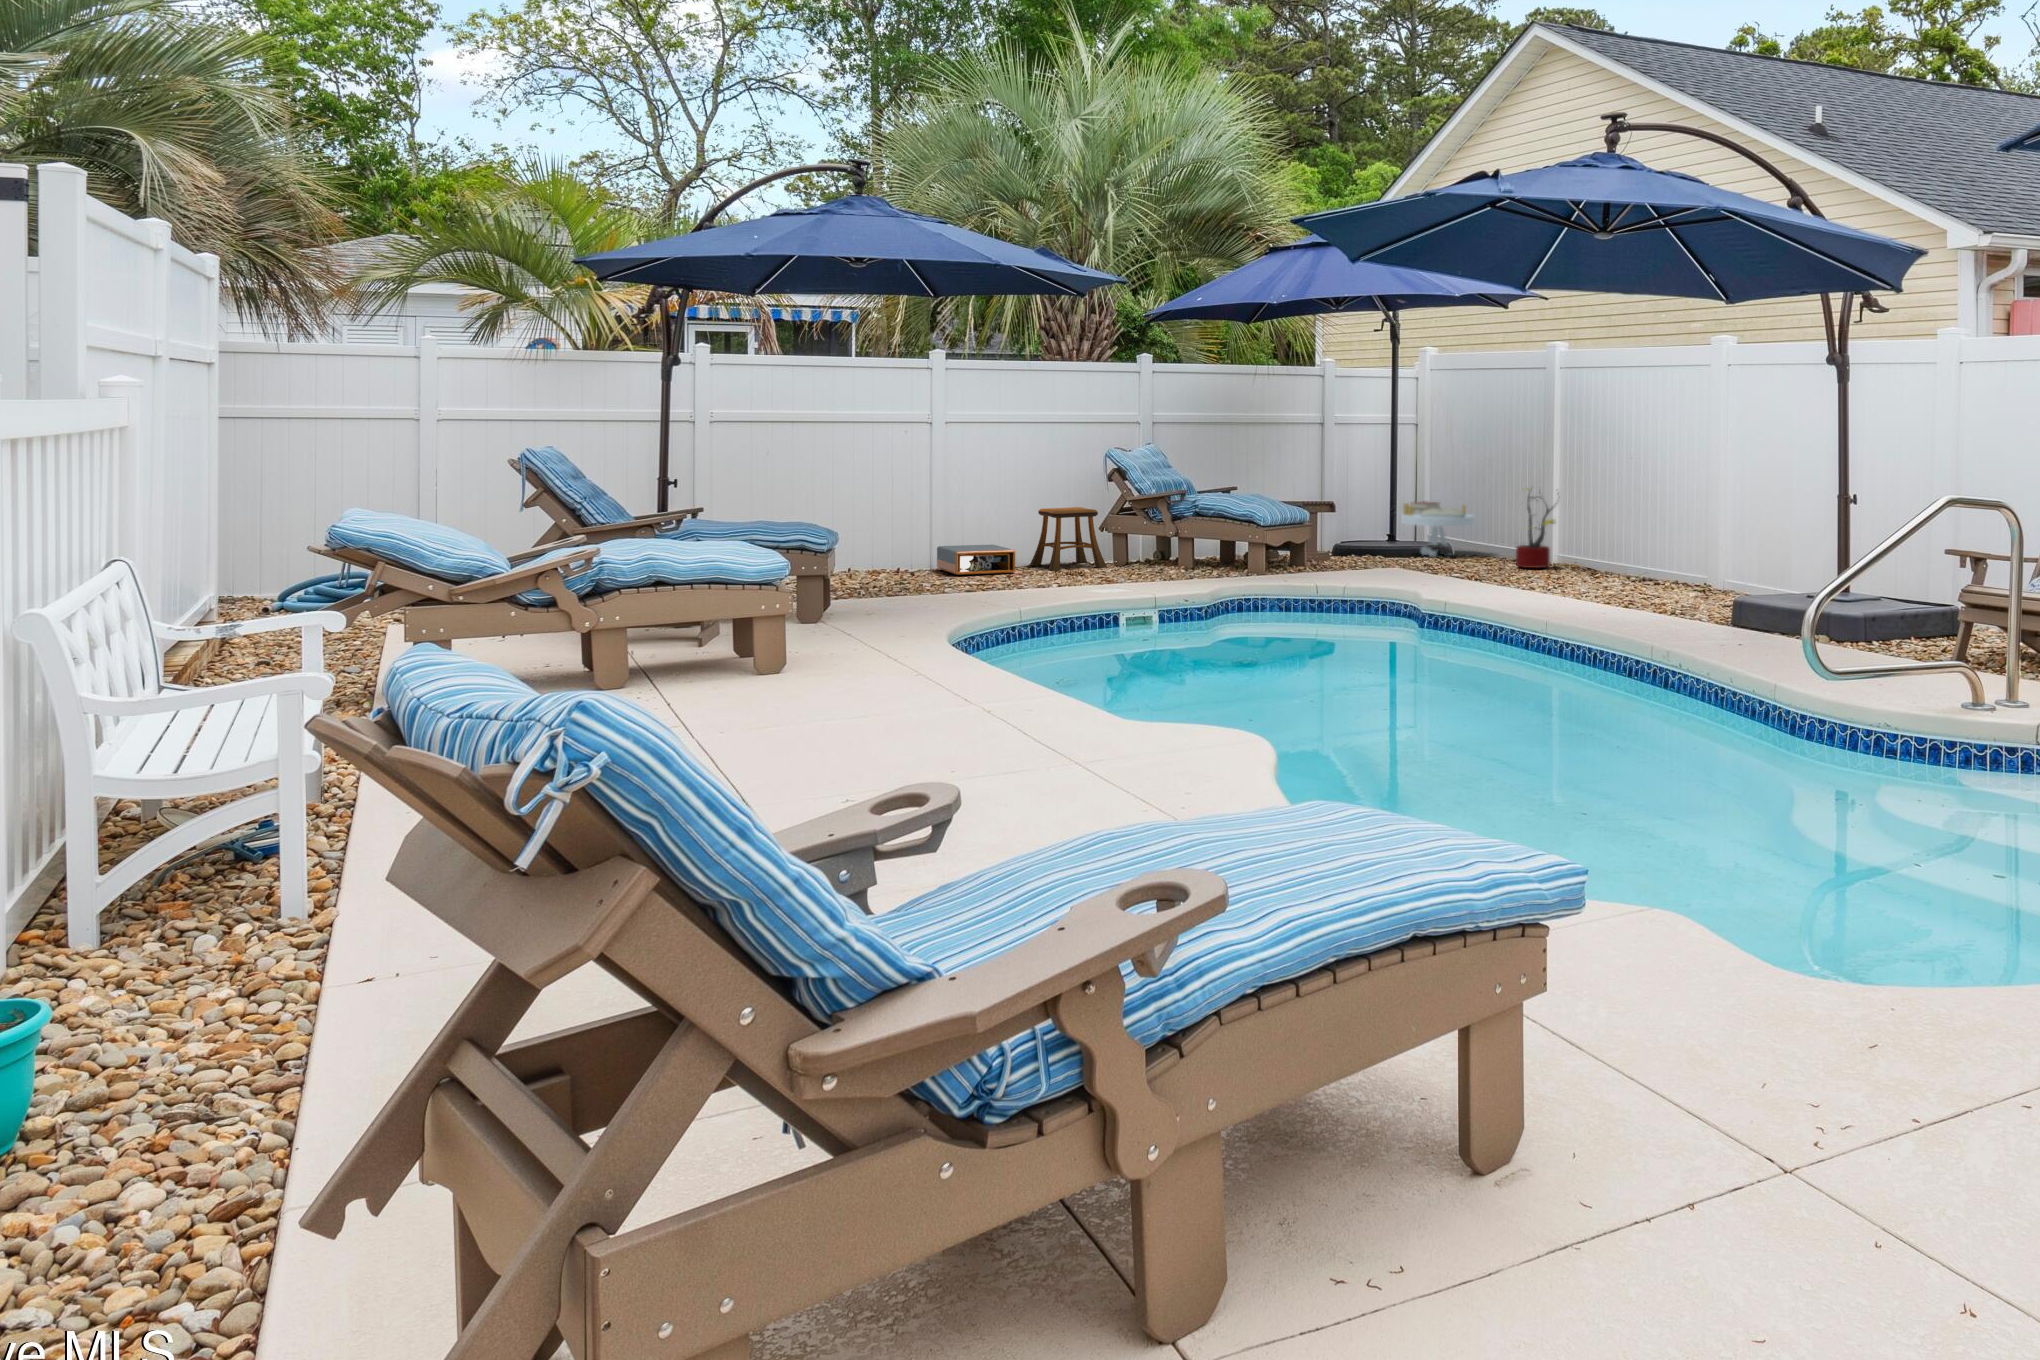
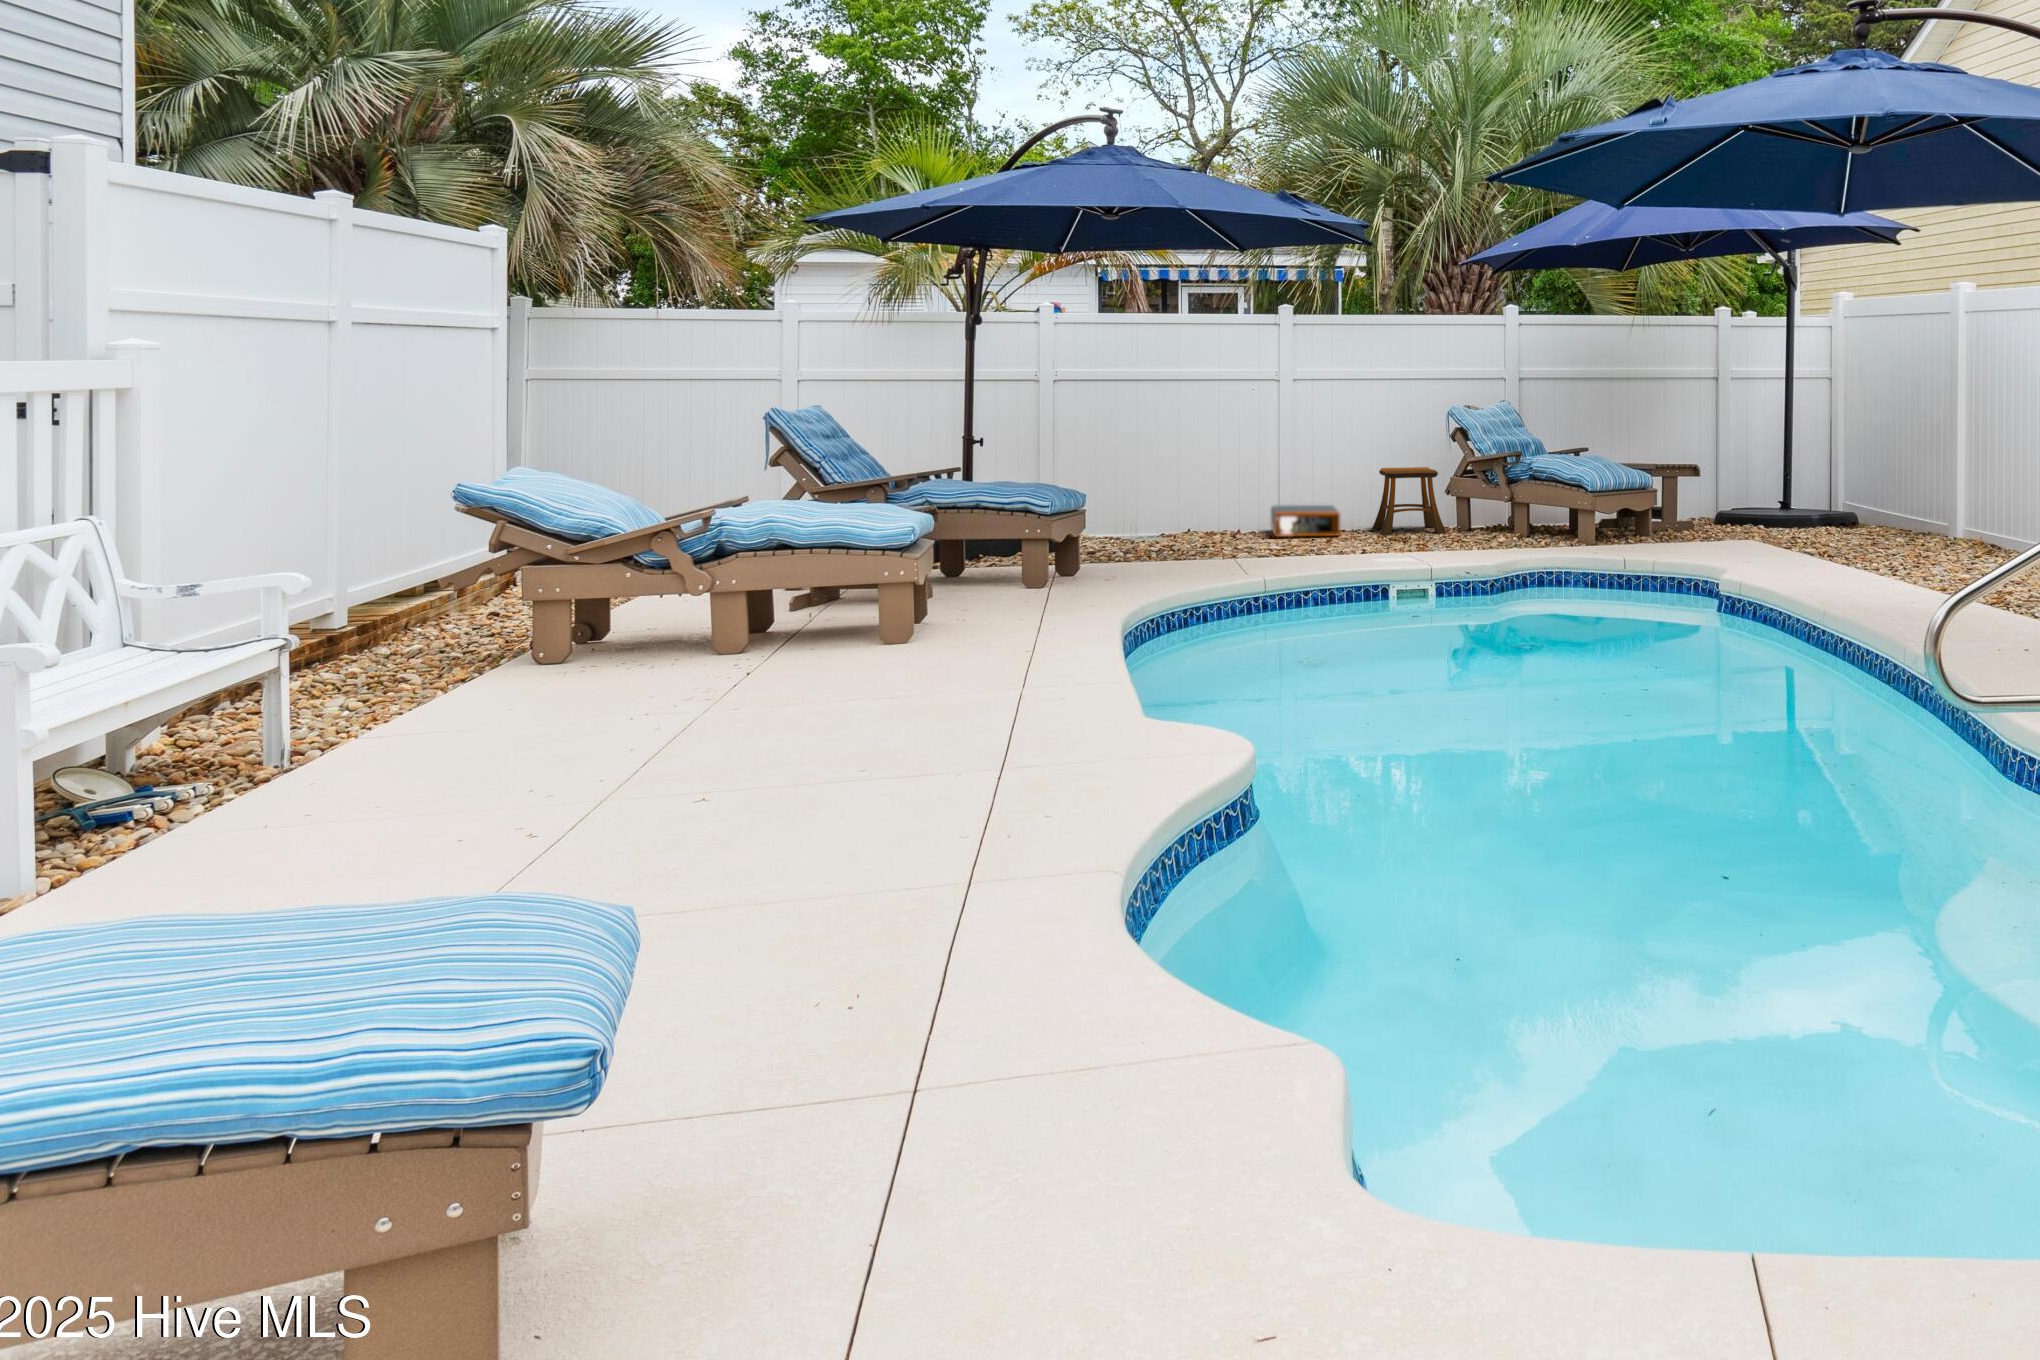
decorative plant: present [1516,488,1554,568] -> none [1912,451,1960,551]
side table: present [1401,501,1475,557] -> none [1797,467,1885,532]

